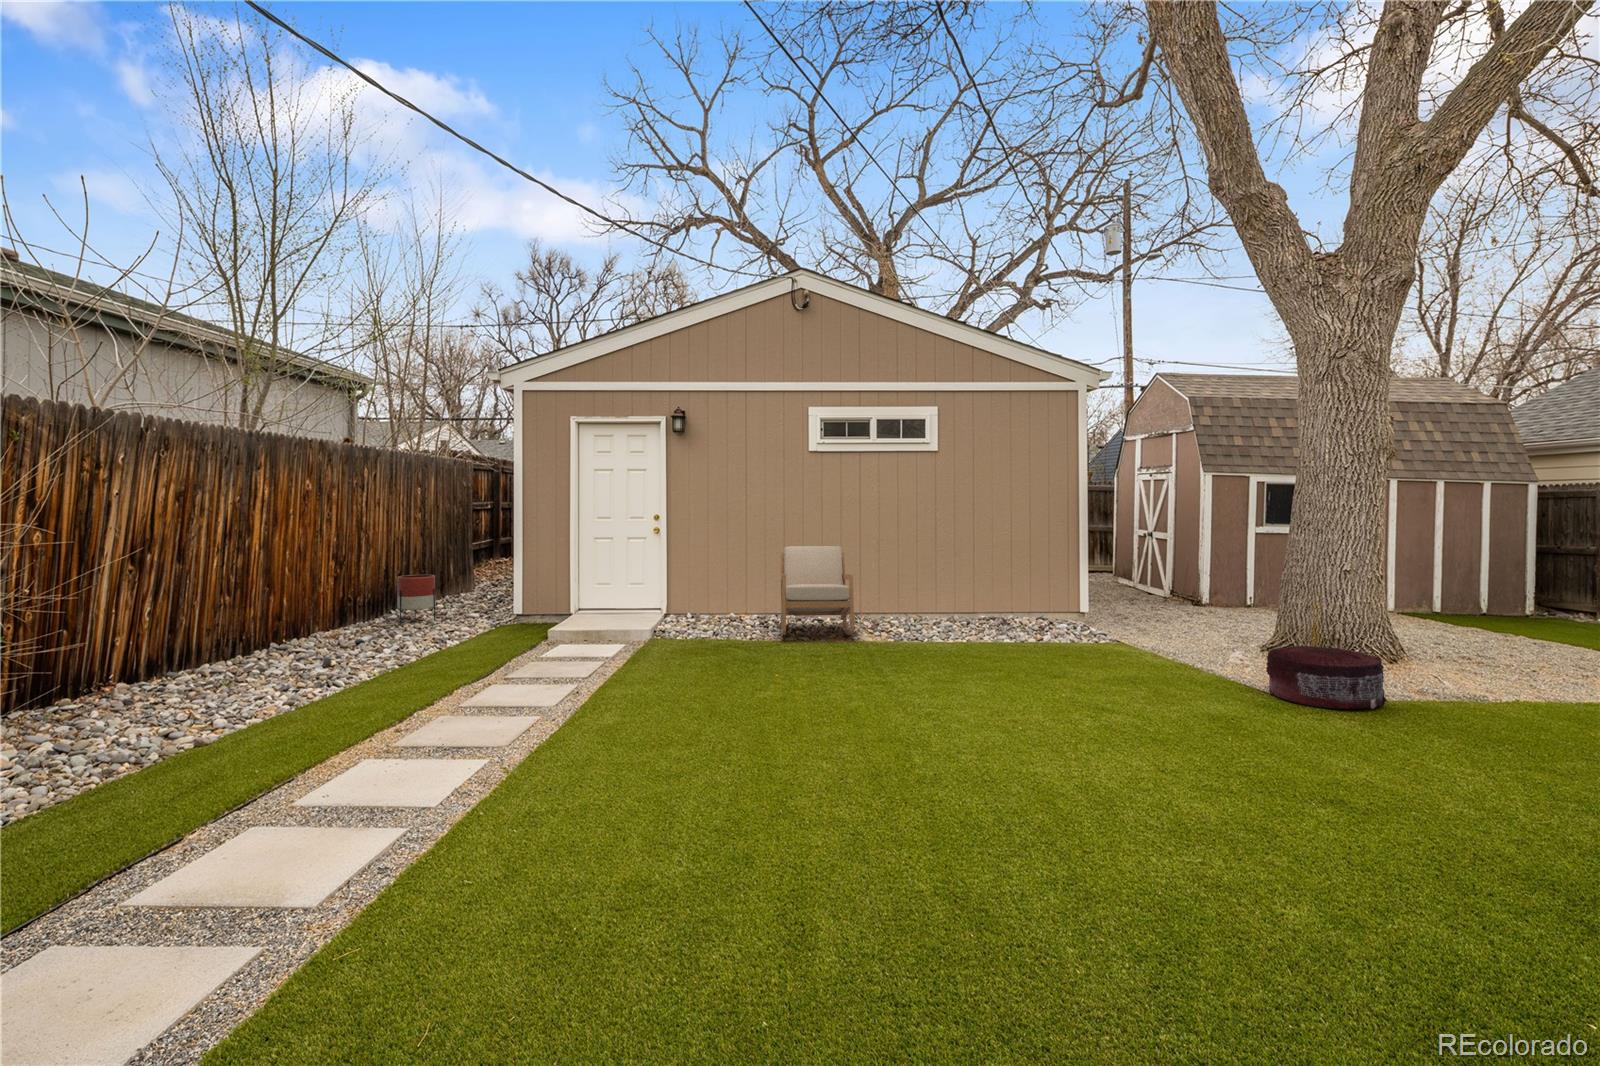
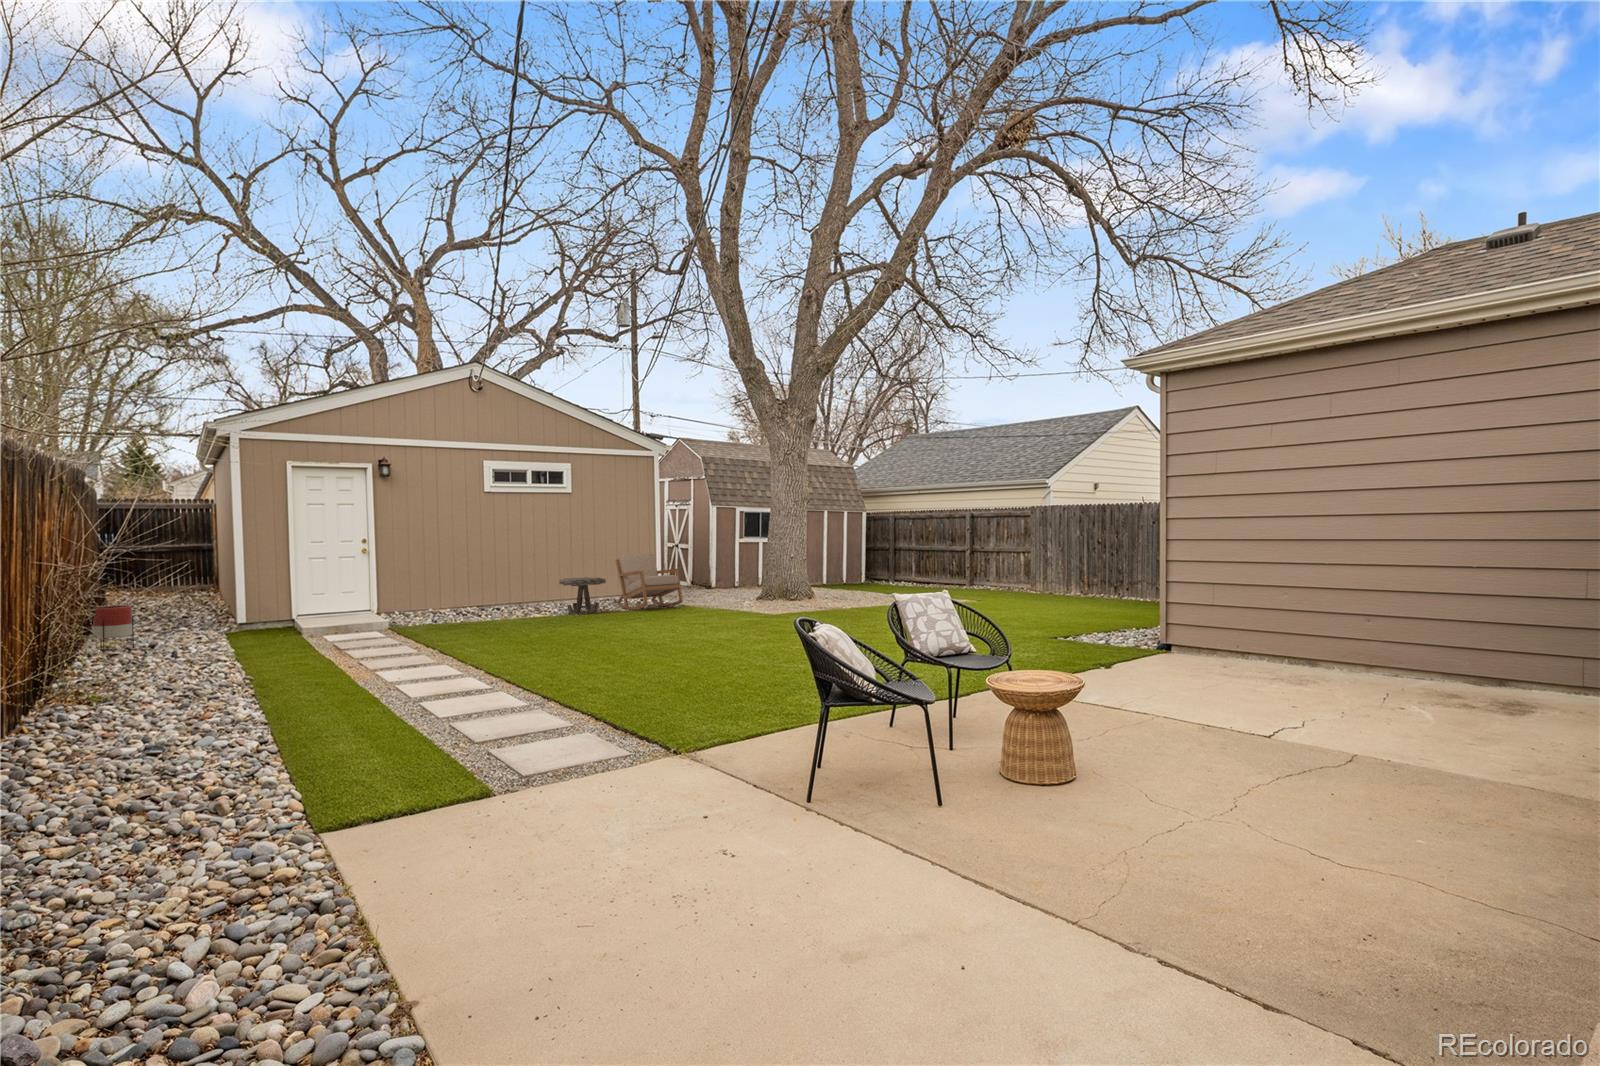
chair: present [781,546,854,635] -> present [615,554,683,610]
side table: none [907,577,973,634] -> present [559,577,606,614]
pouf: present [1266,645,1387,709] -> none [771,590,815,615]

